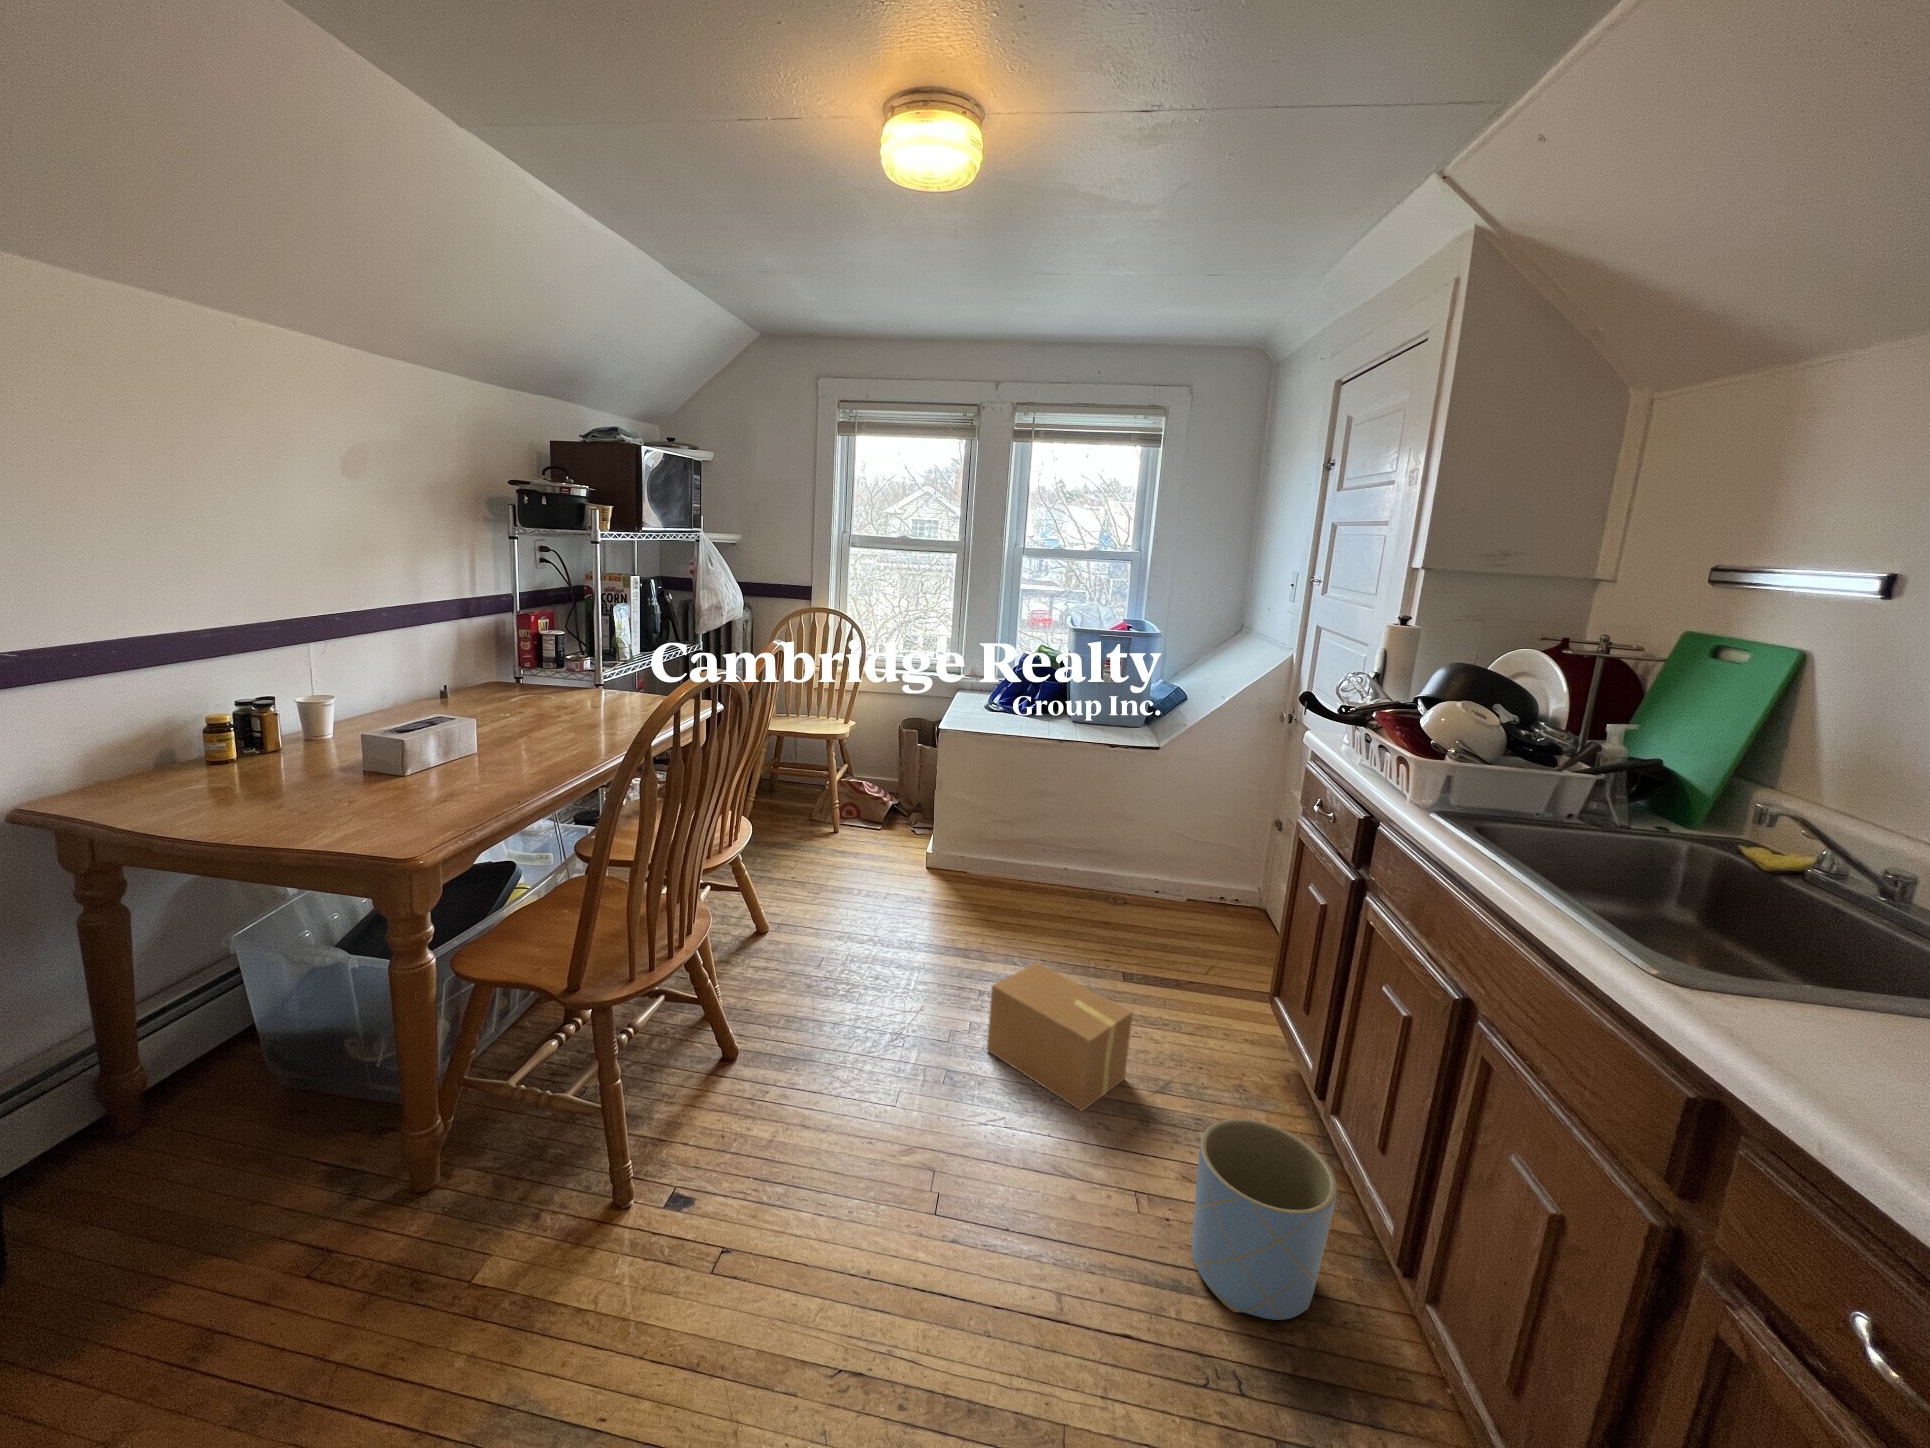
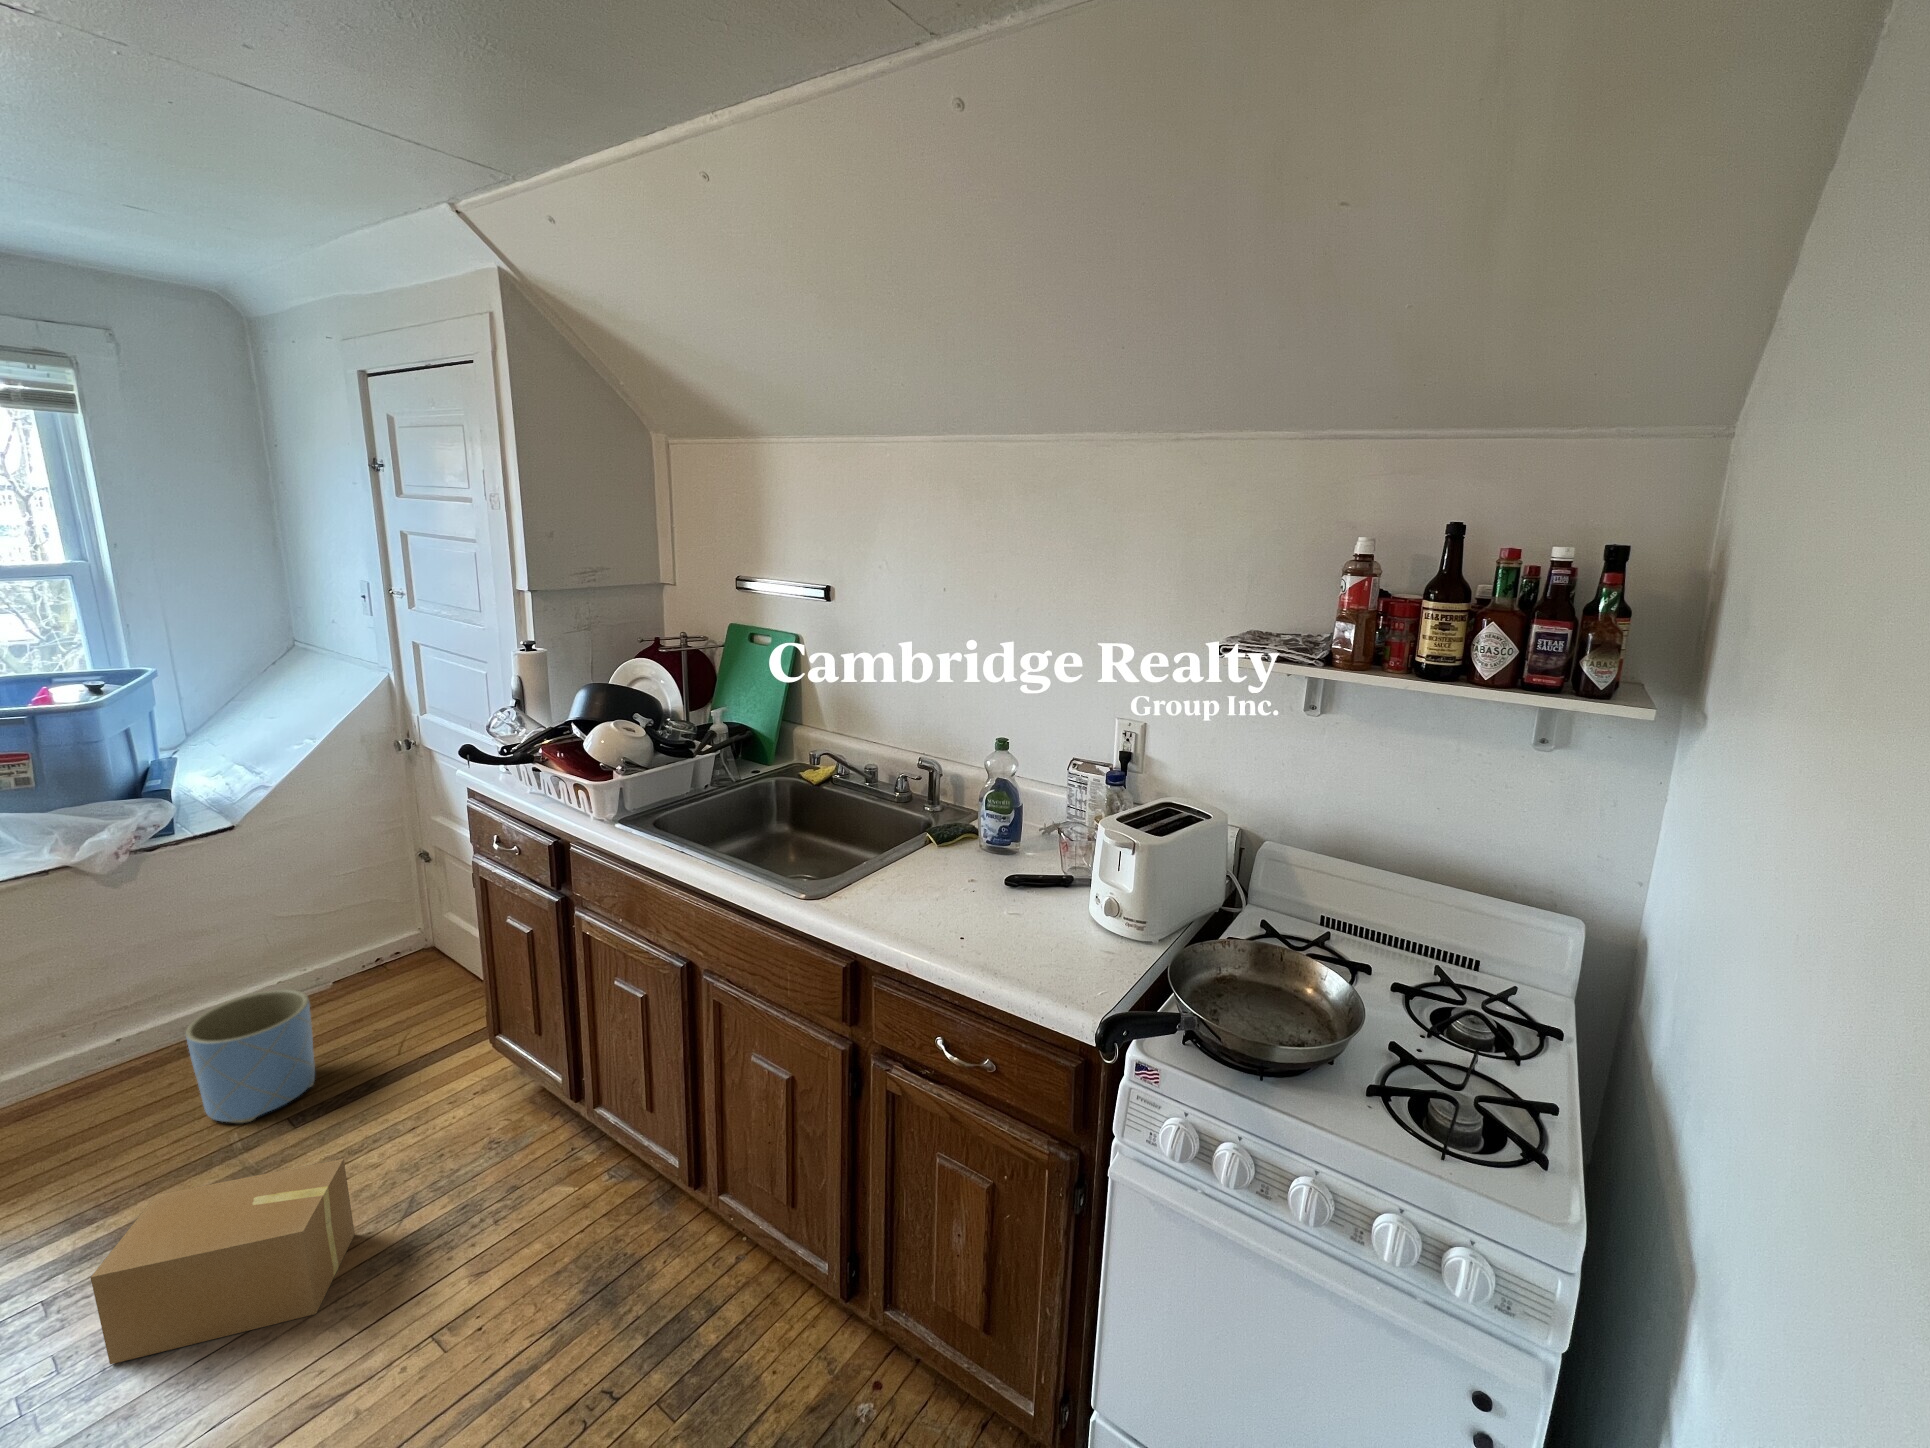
planter: present [1192,1119,1337,1320] -> present [186,989,315,1123]

